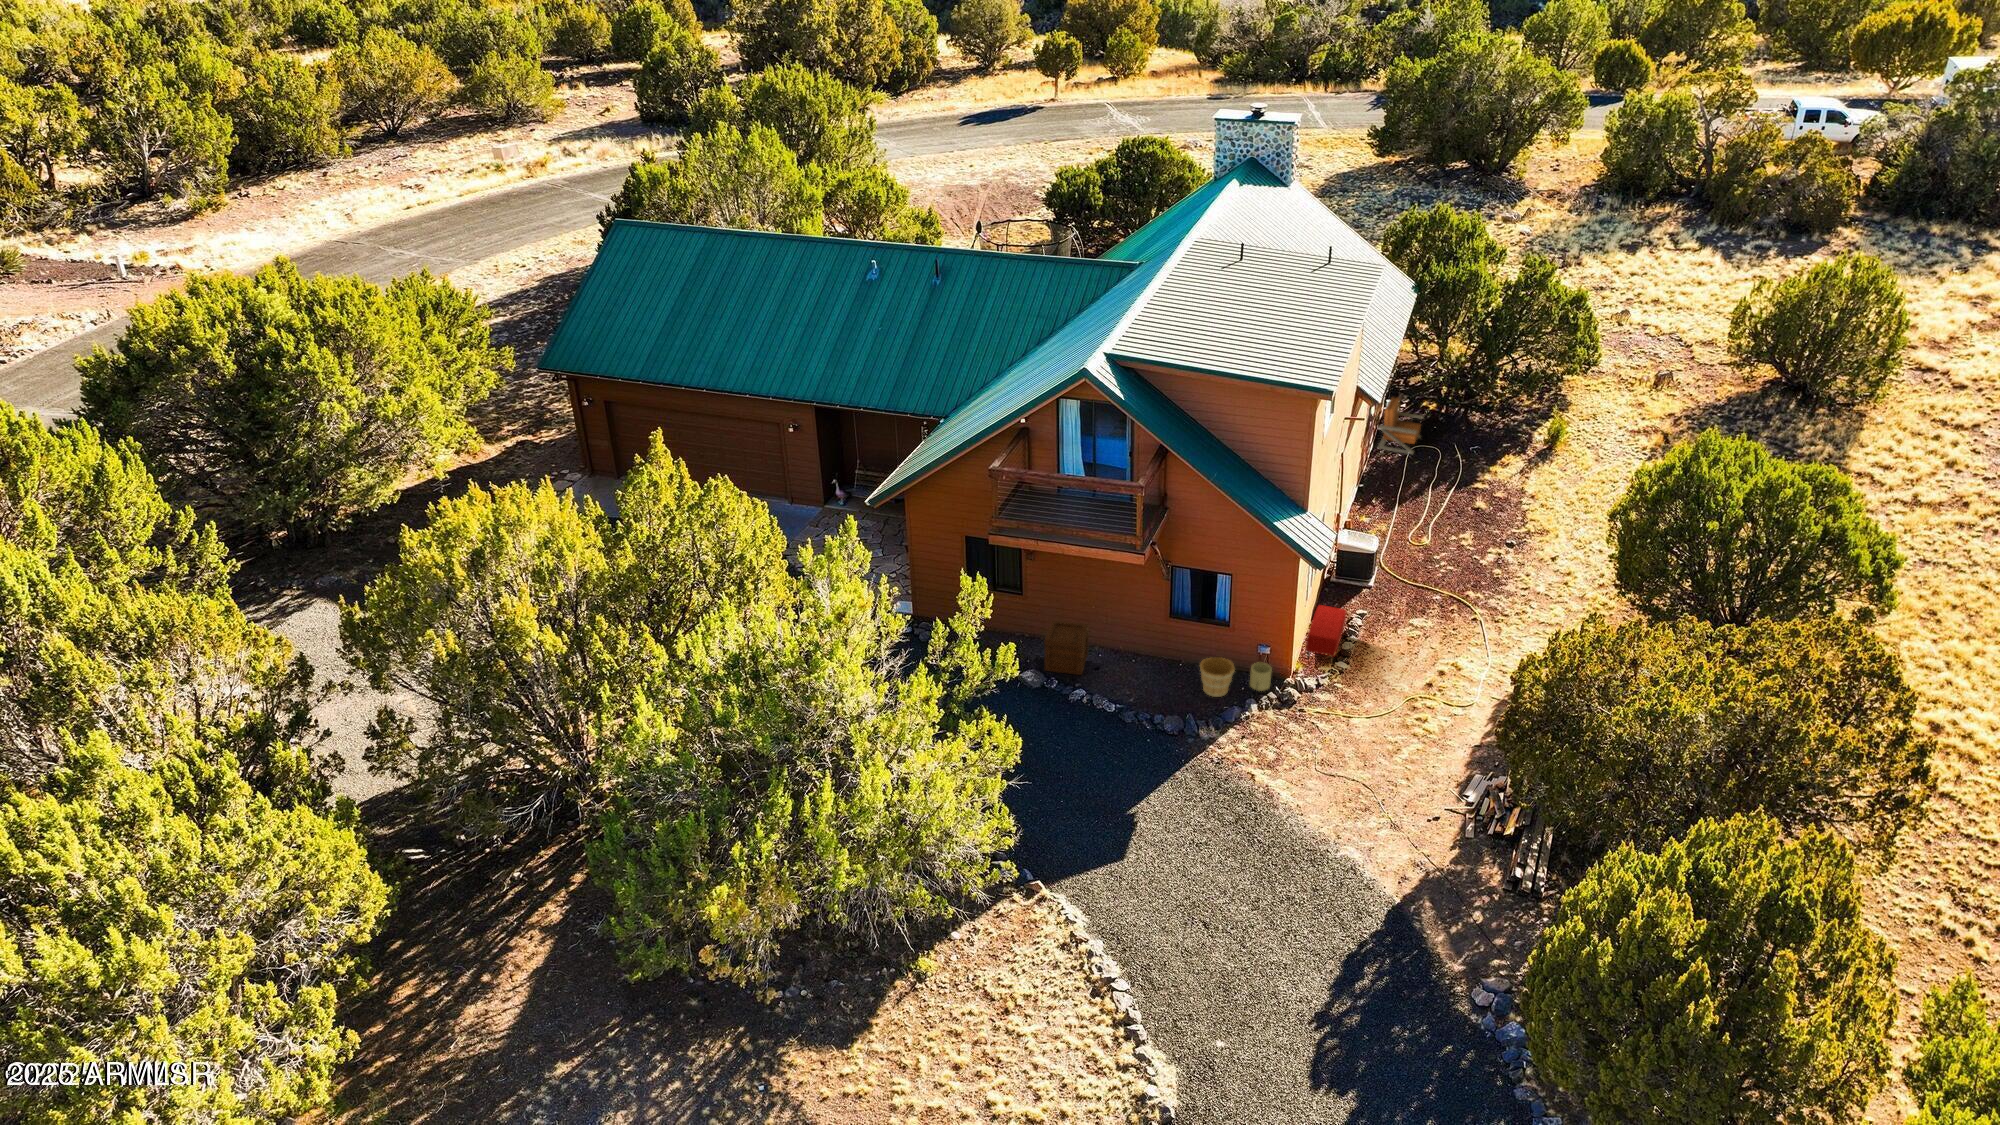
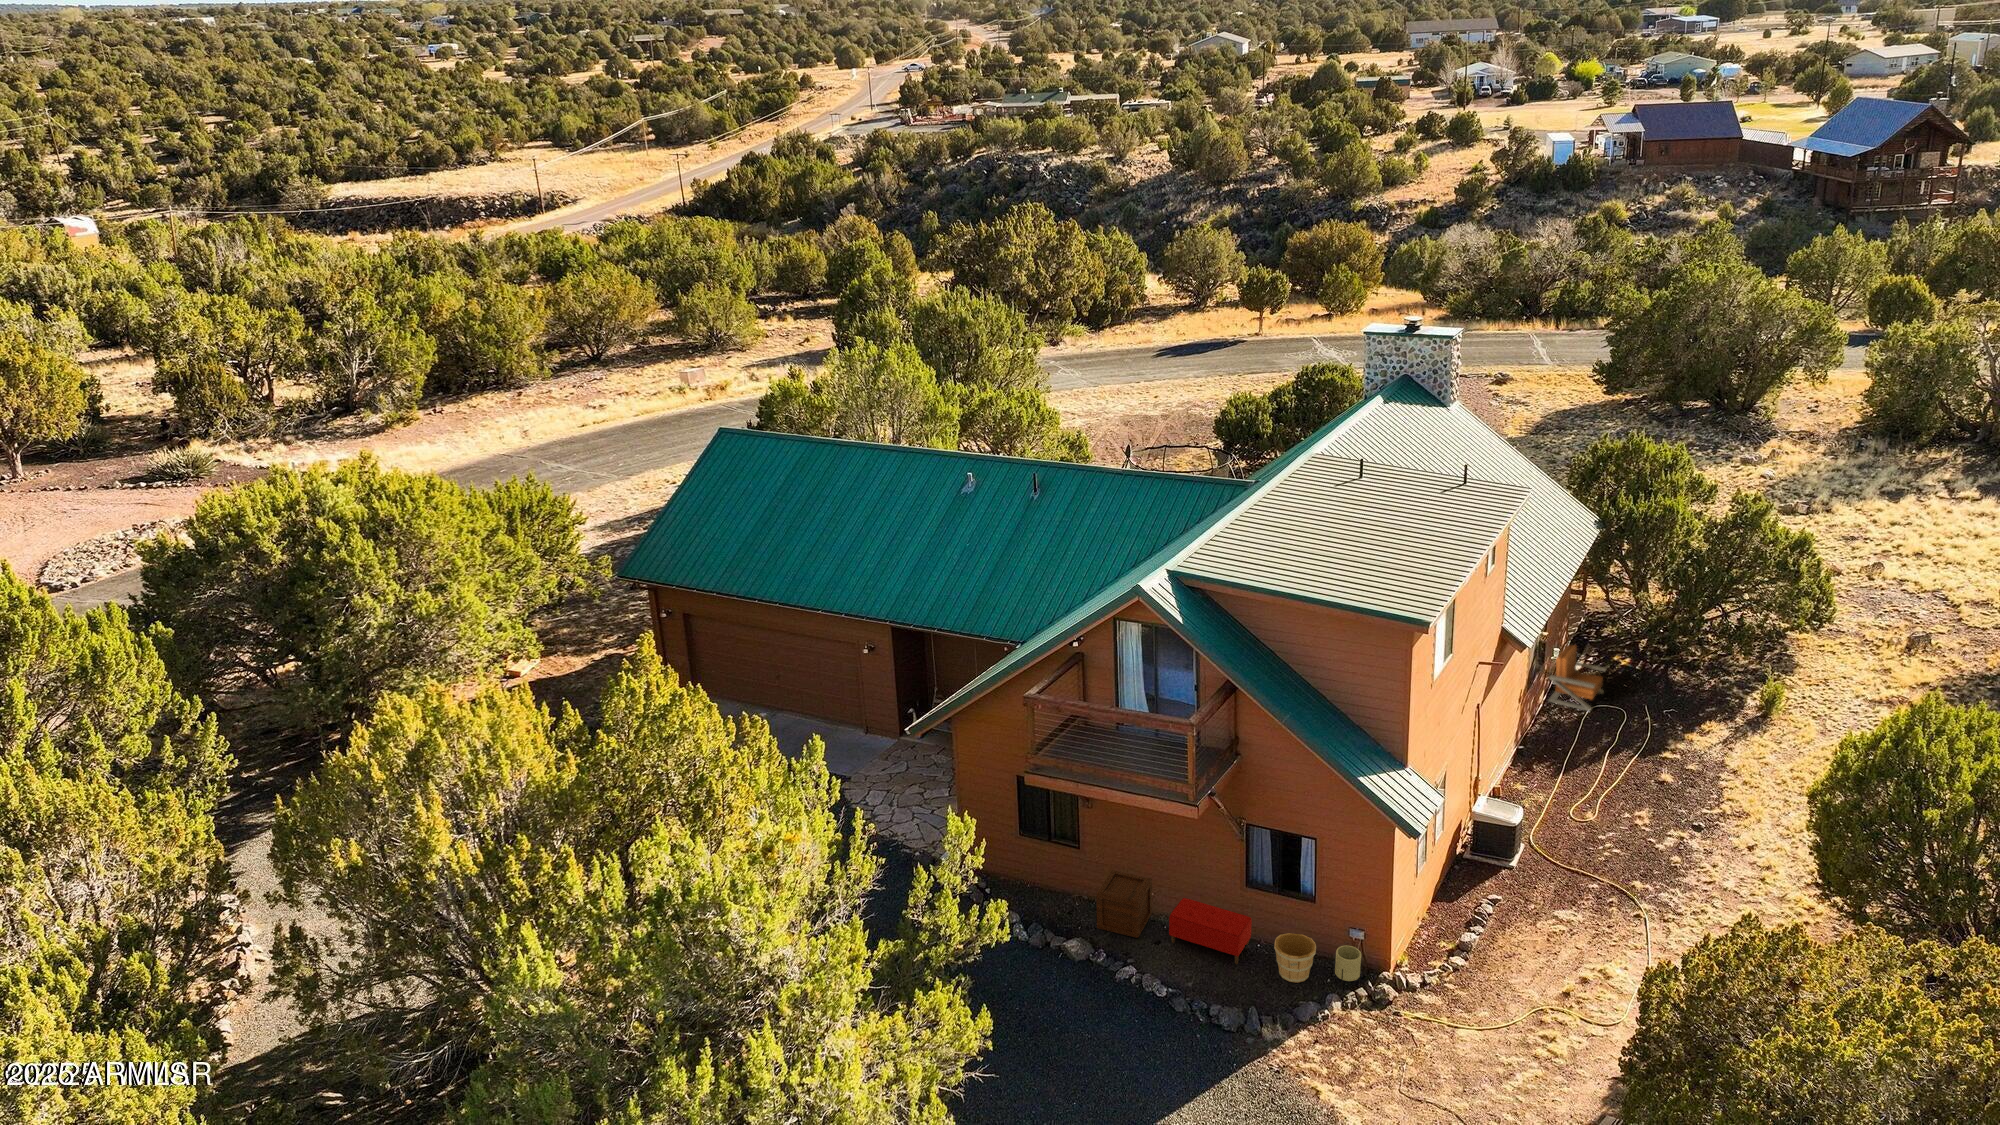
bench: present [1305,605,1347,663] -> present [1169,898,1252,964]

